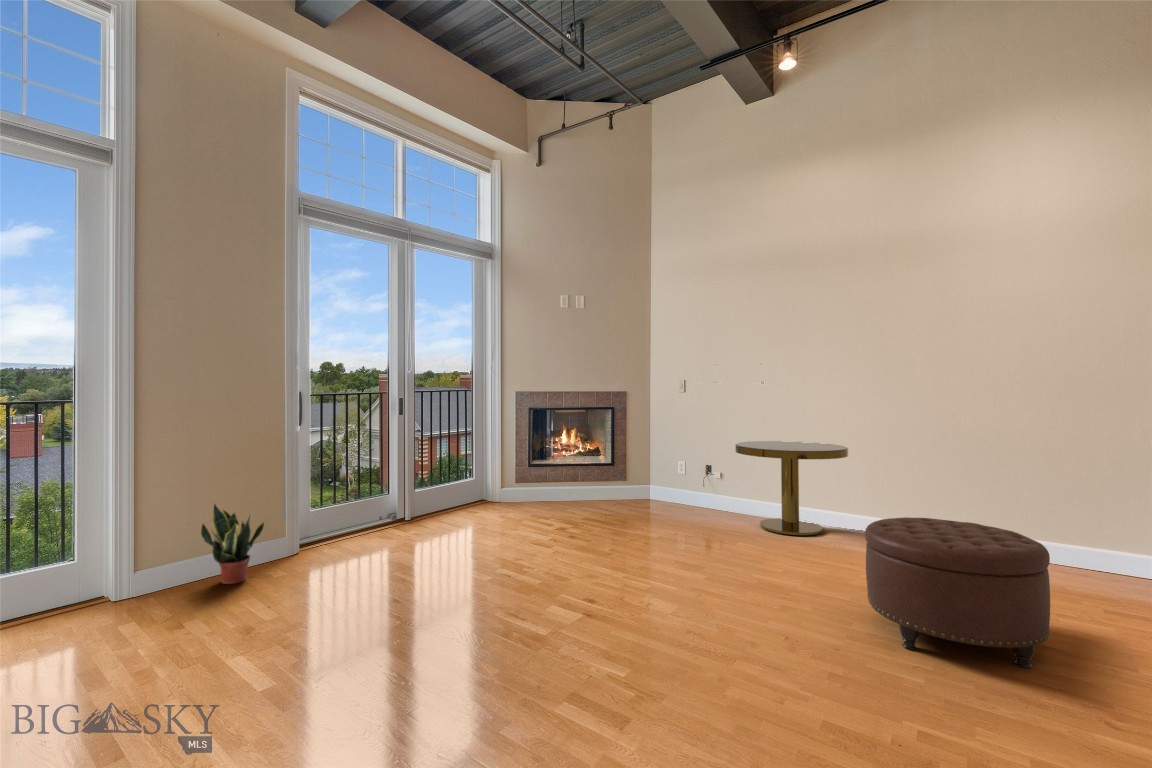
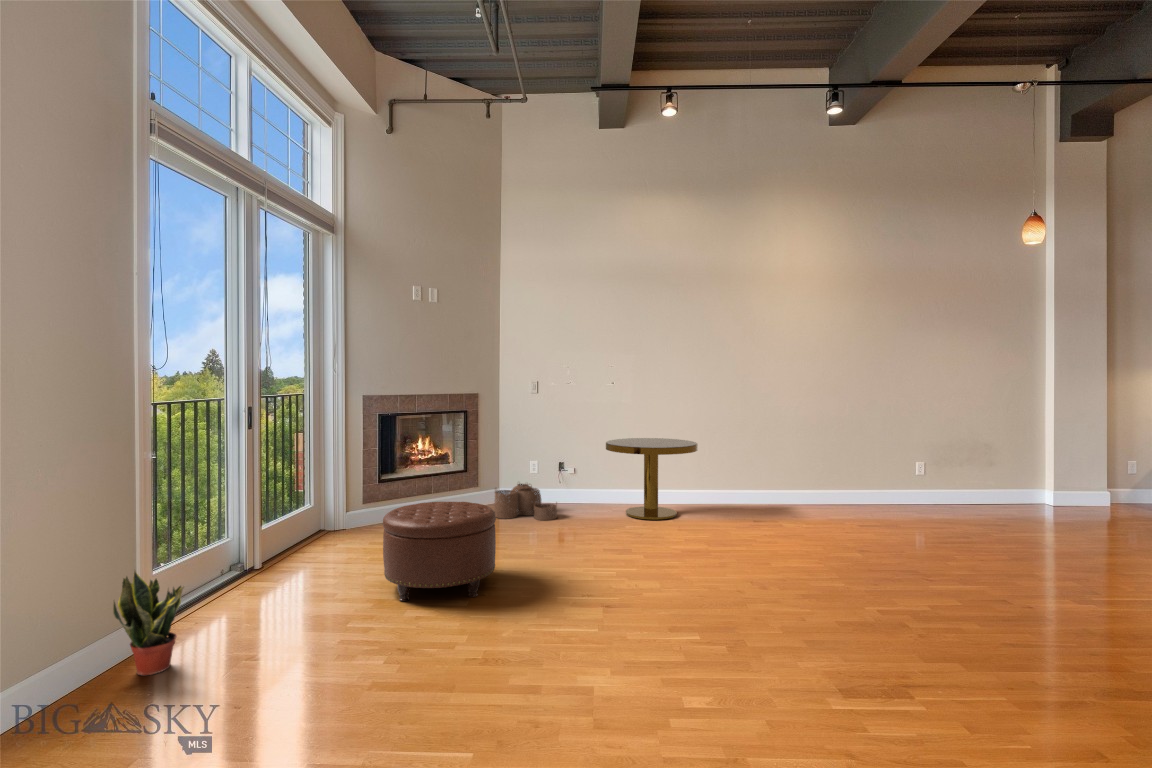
woven basket: none [626,479,684,519] -> present [495,484,557,520]
ottoman: present [865,517,1050,668] -> present [383,502,496,601]

